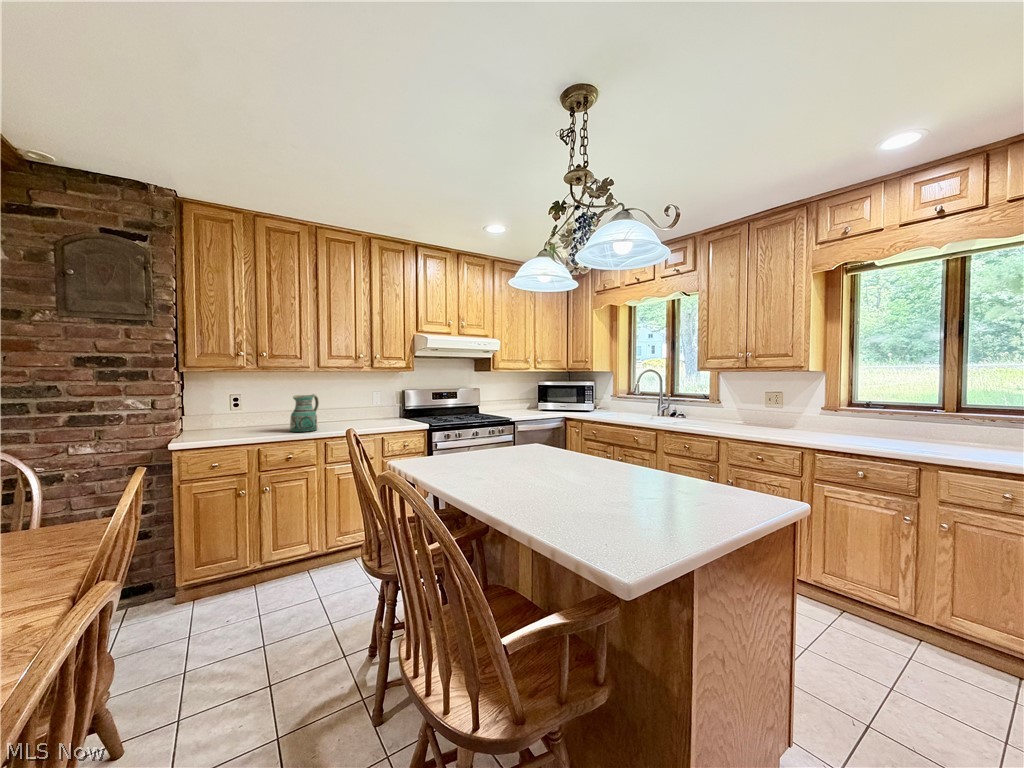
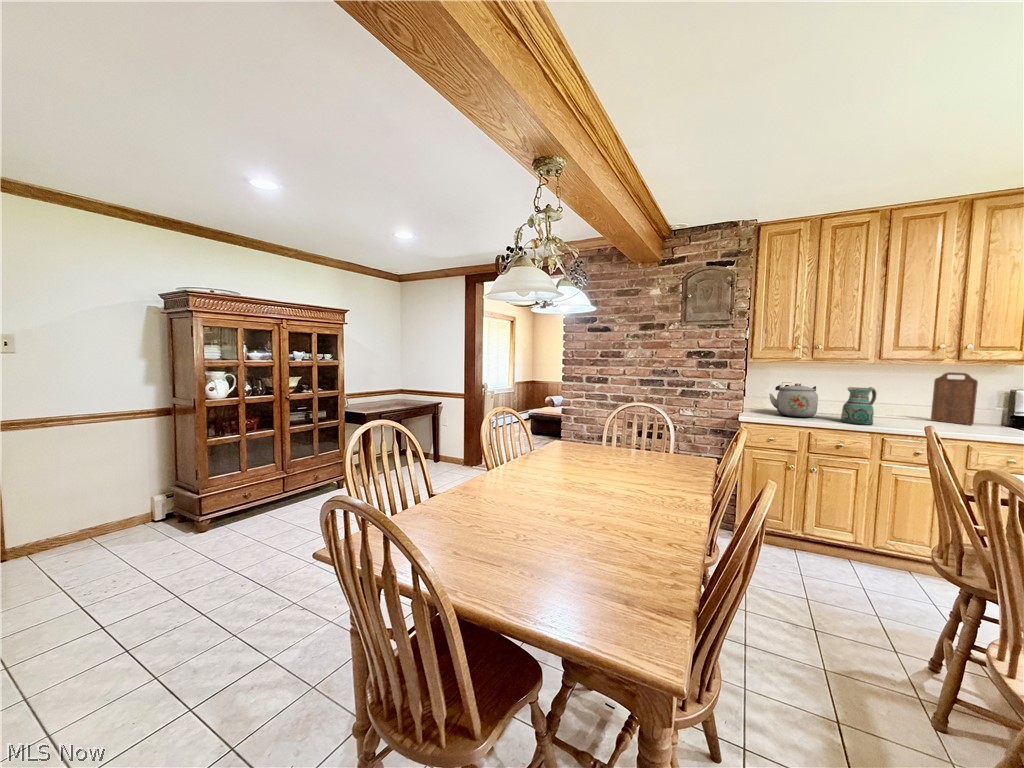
cutting board: none [360,378,385,420] -> present [931,372,978,425]
kettle: none [212,395,267,433] -> present [769,383,818,417]

